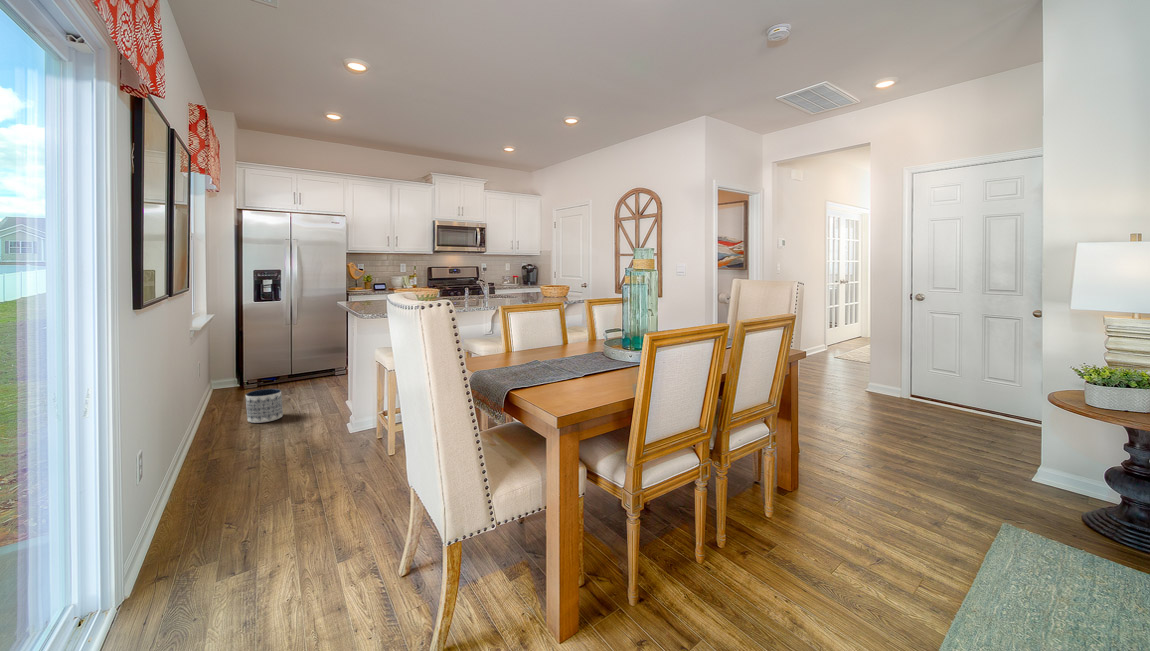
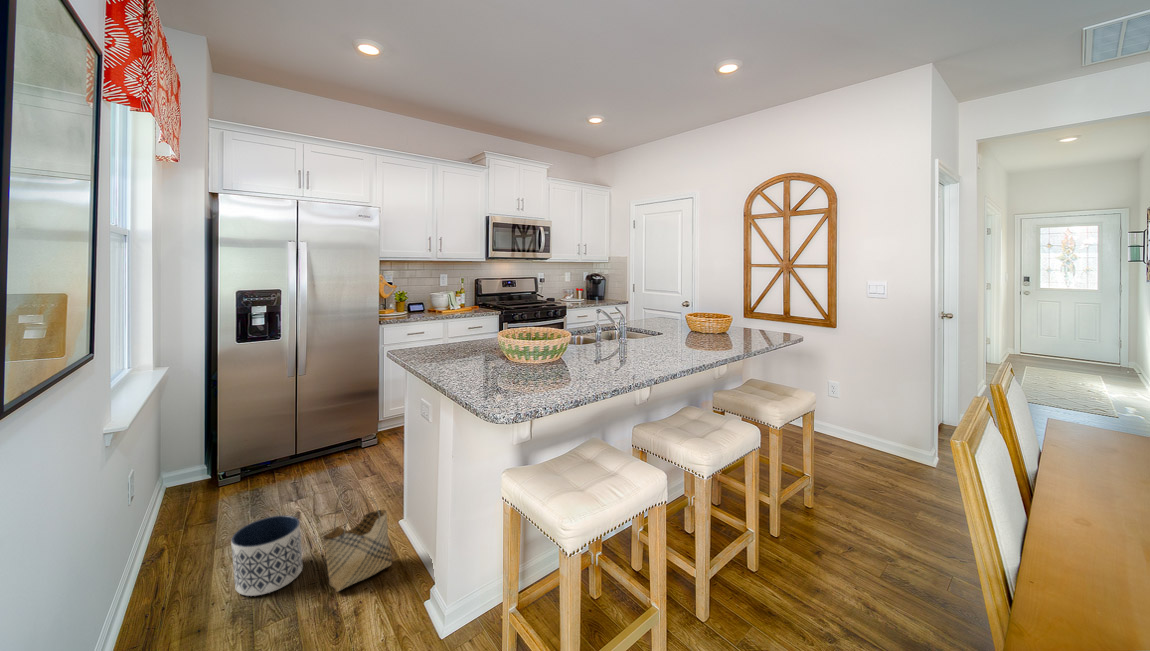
woven basket: none [291,373,330,422] -> present [323,489,392,592]

